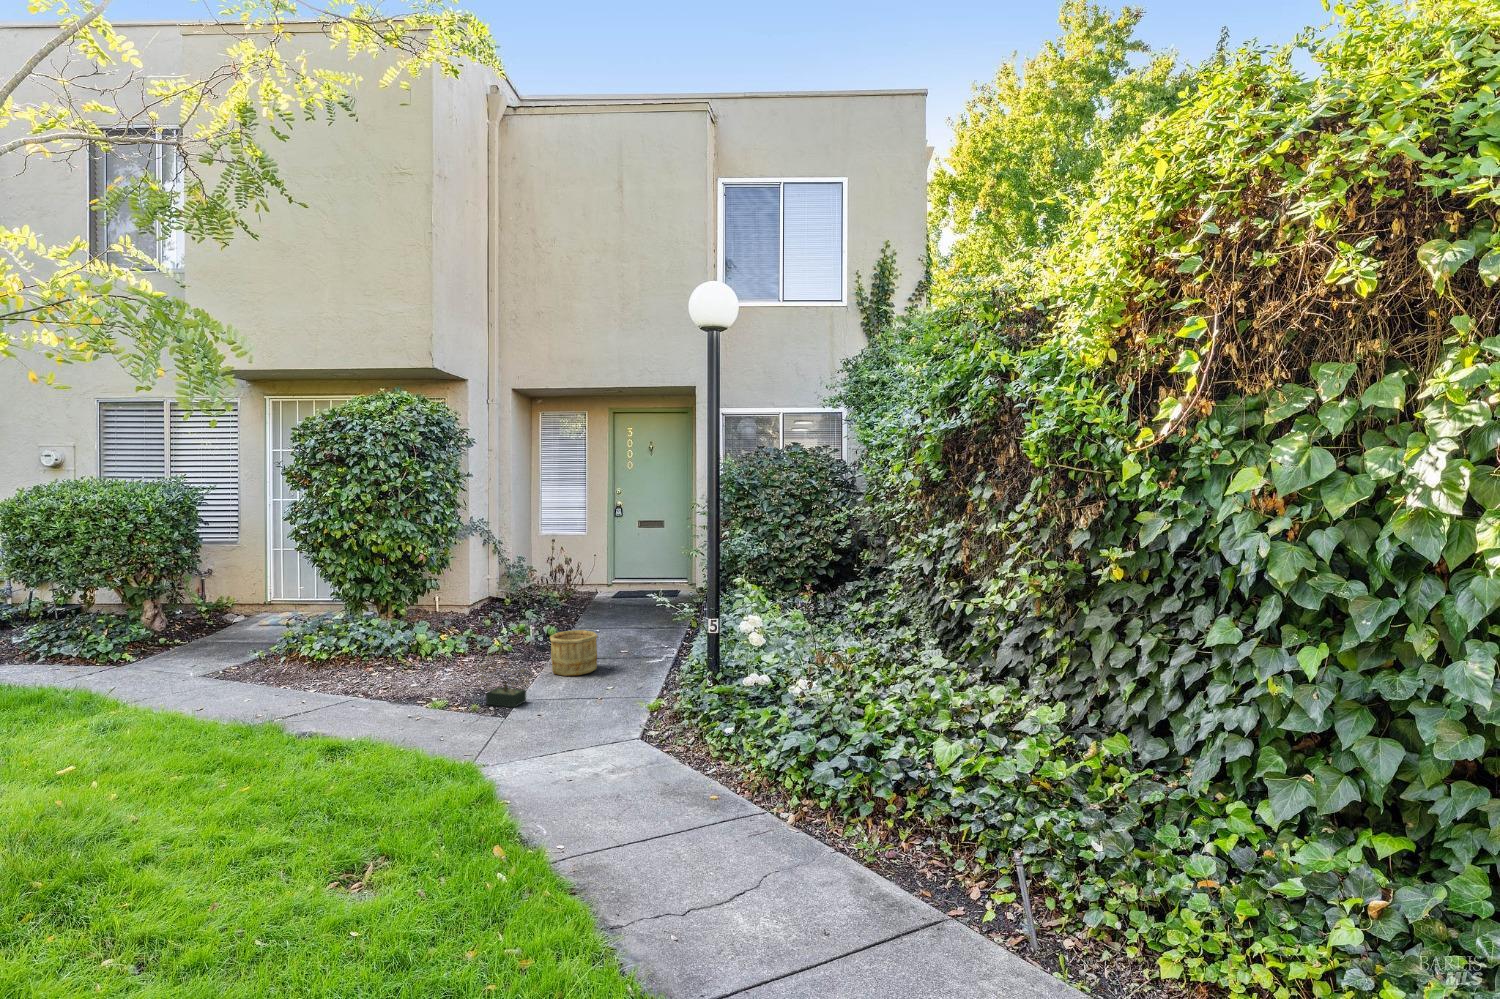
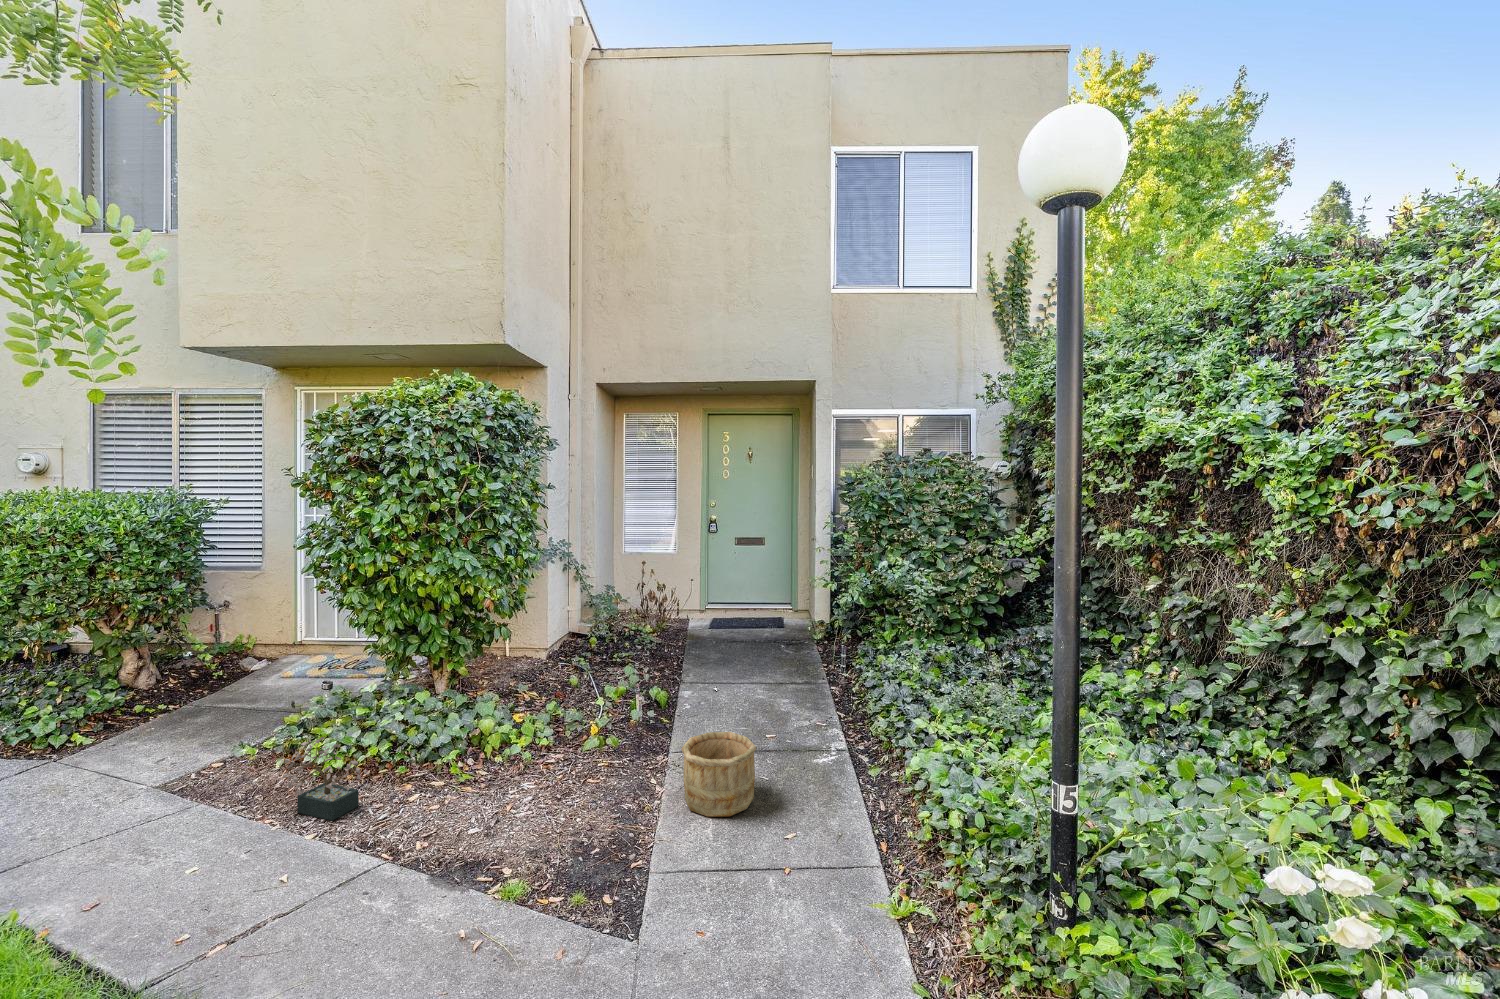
decorative plant: present [477,655,530,707] -> present [280,737,369,821]

